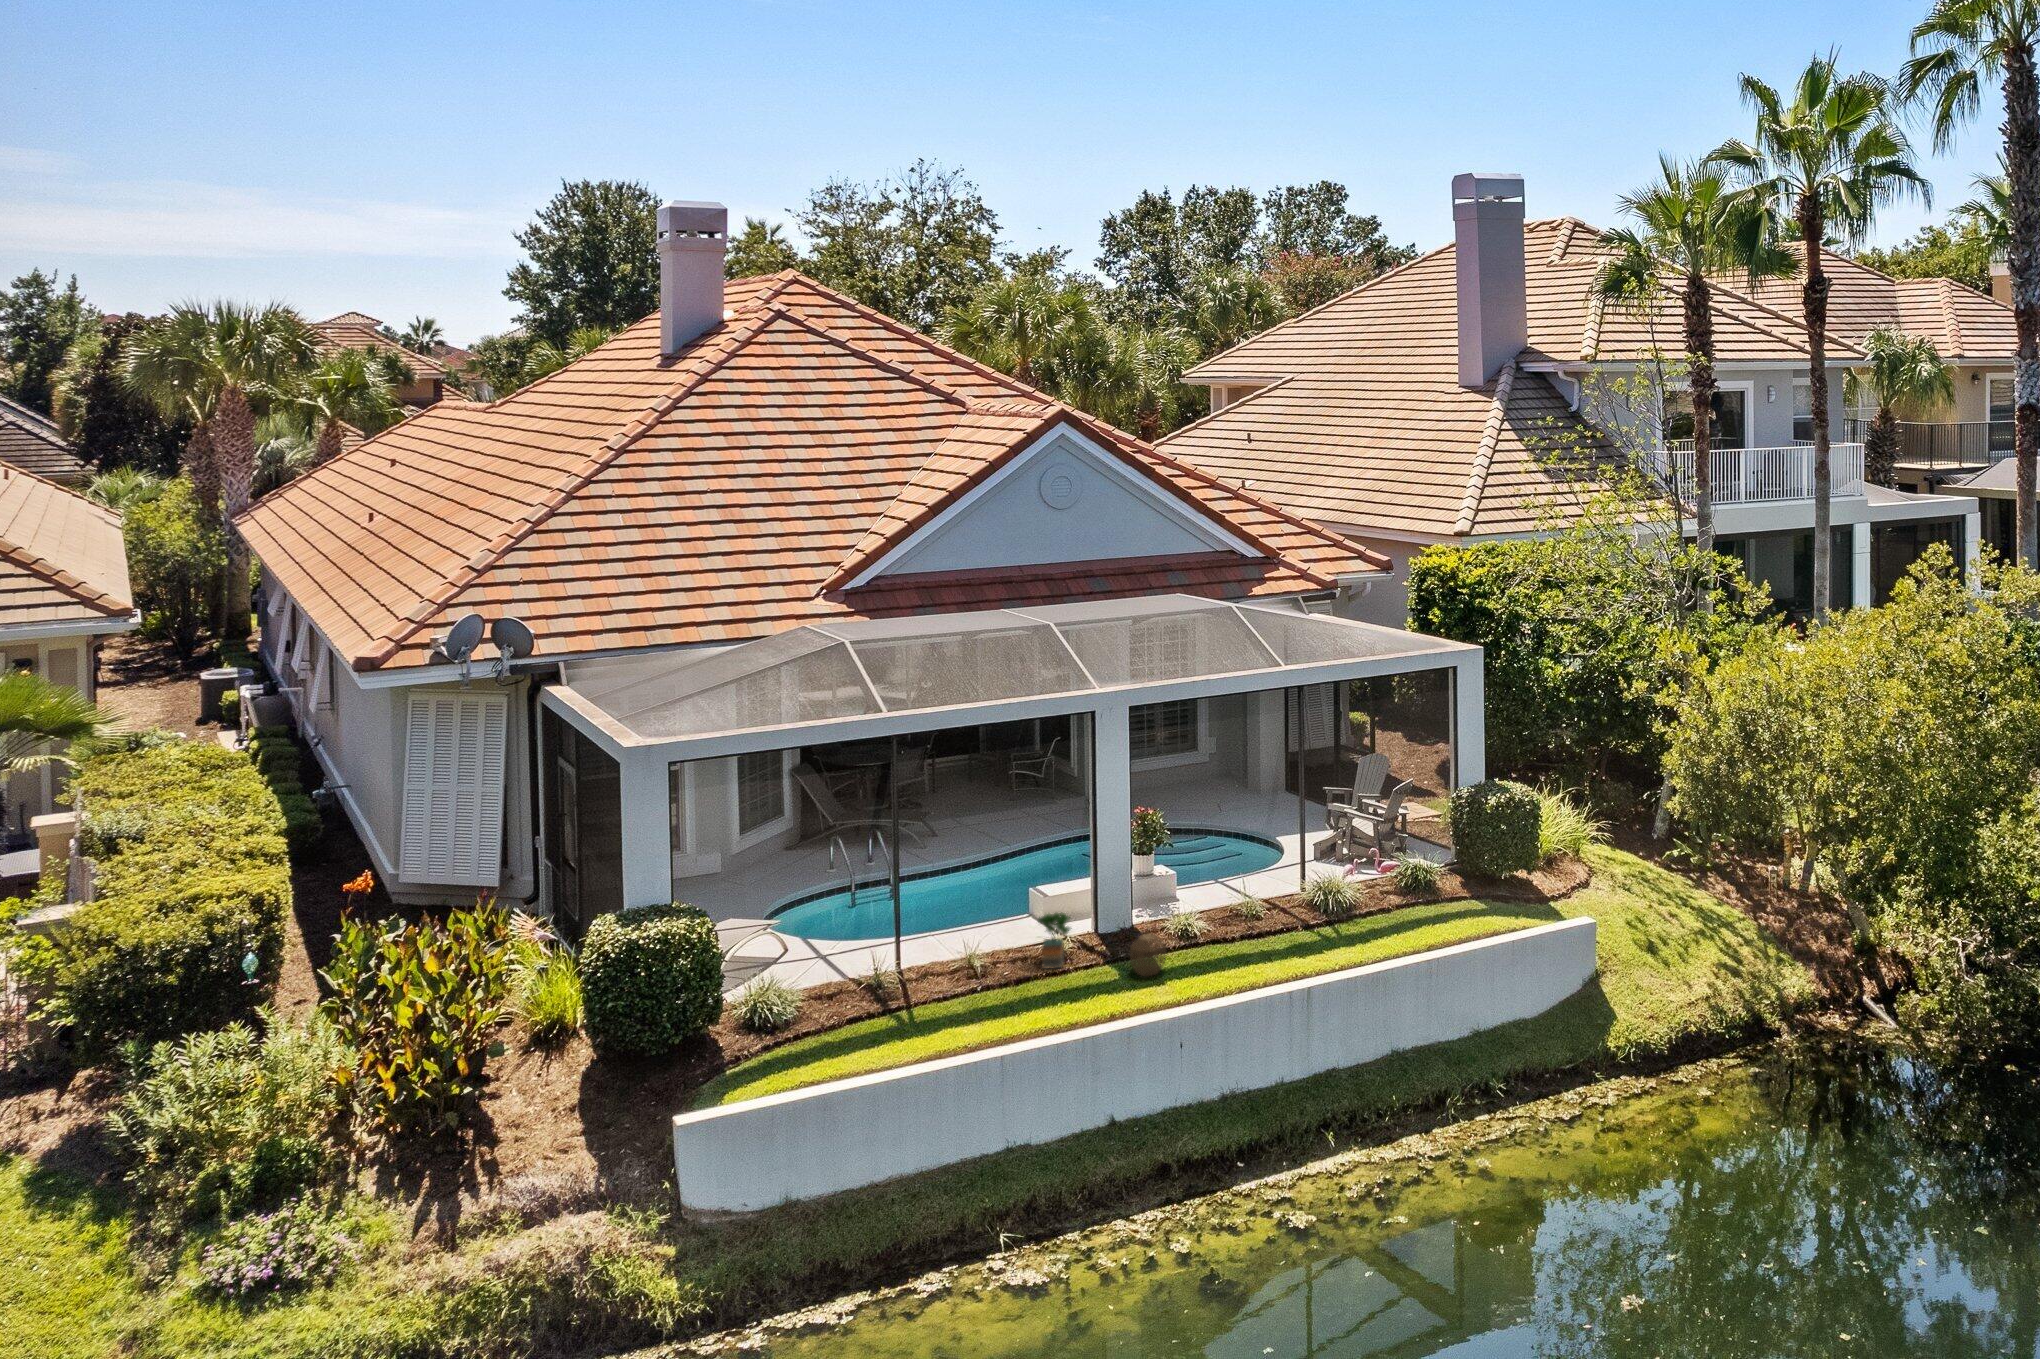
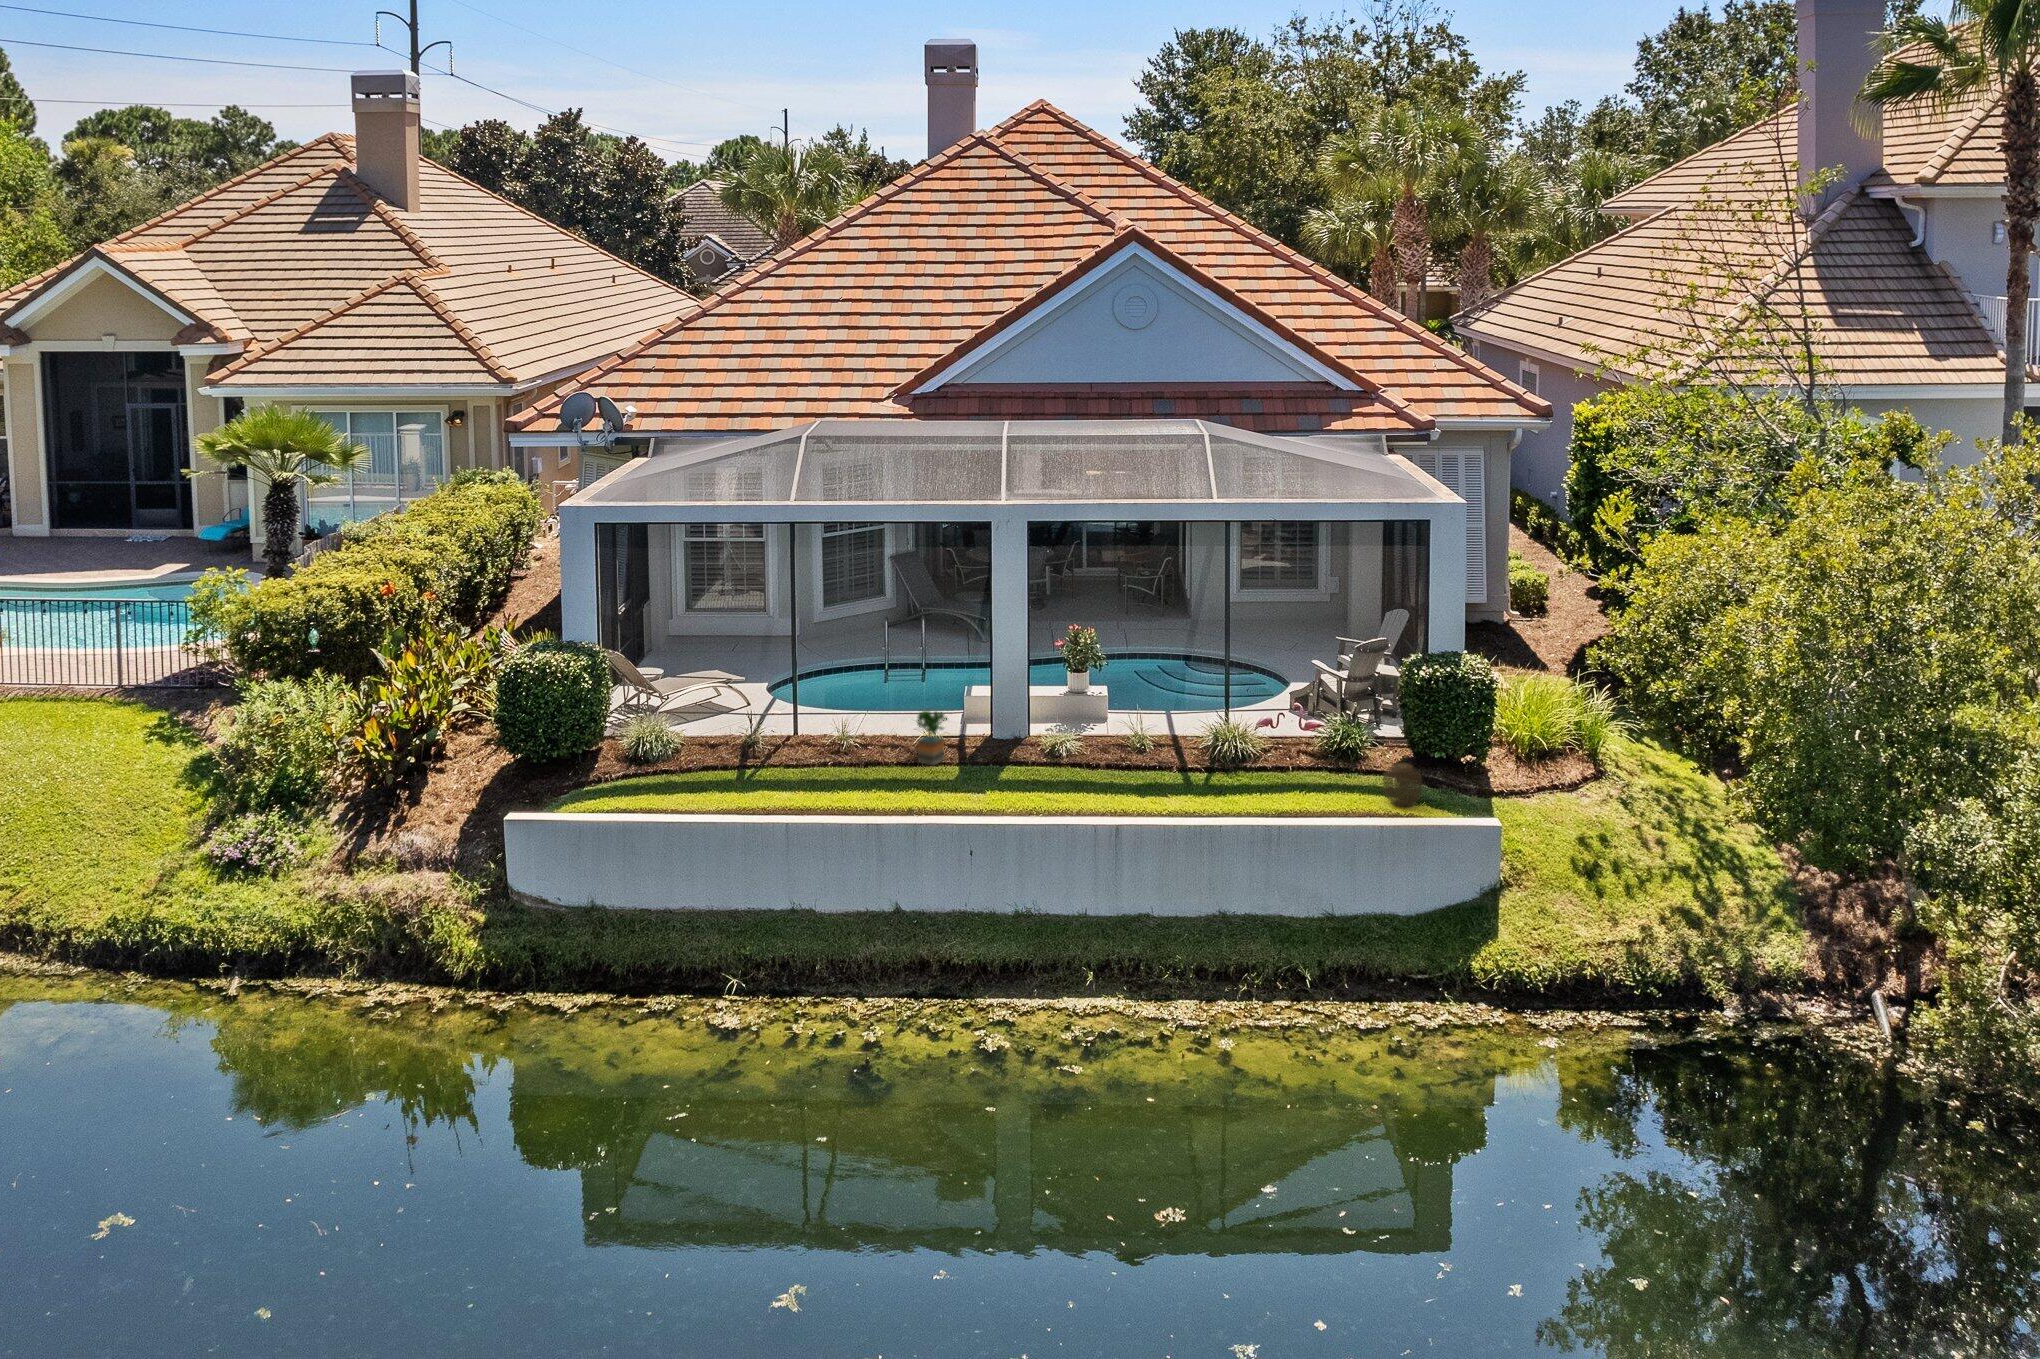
woven basket: present [1130,933,1166,976] -> present [1383,763,1422,807]

